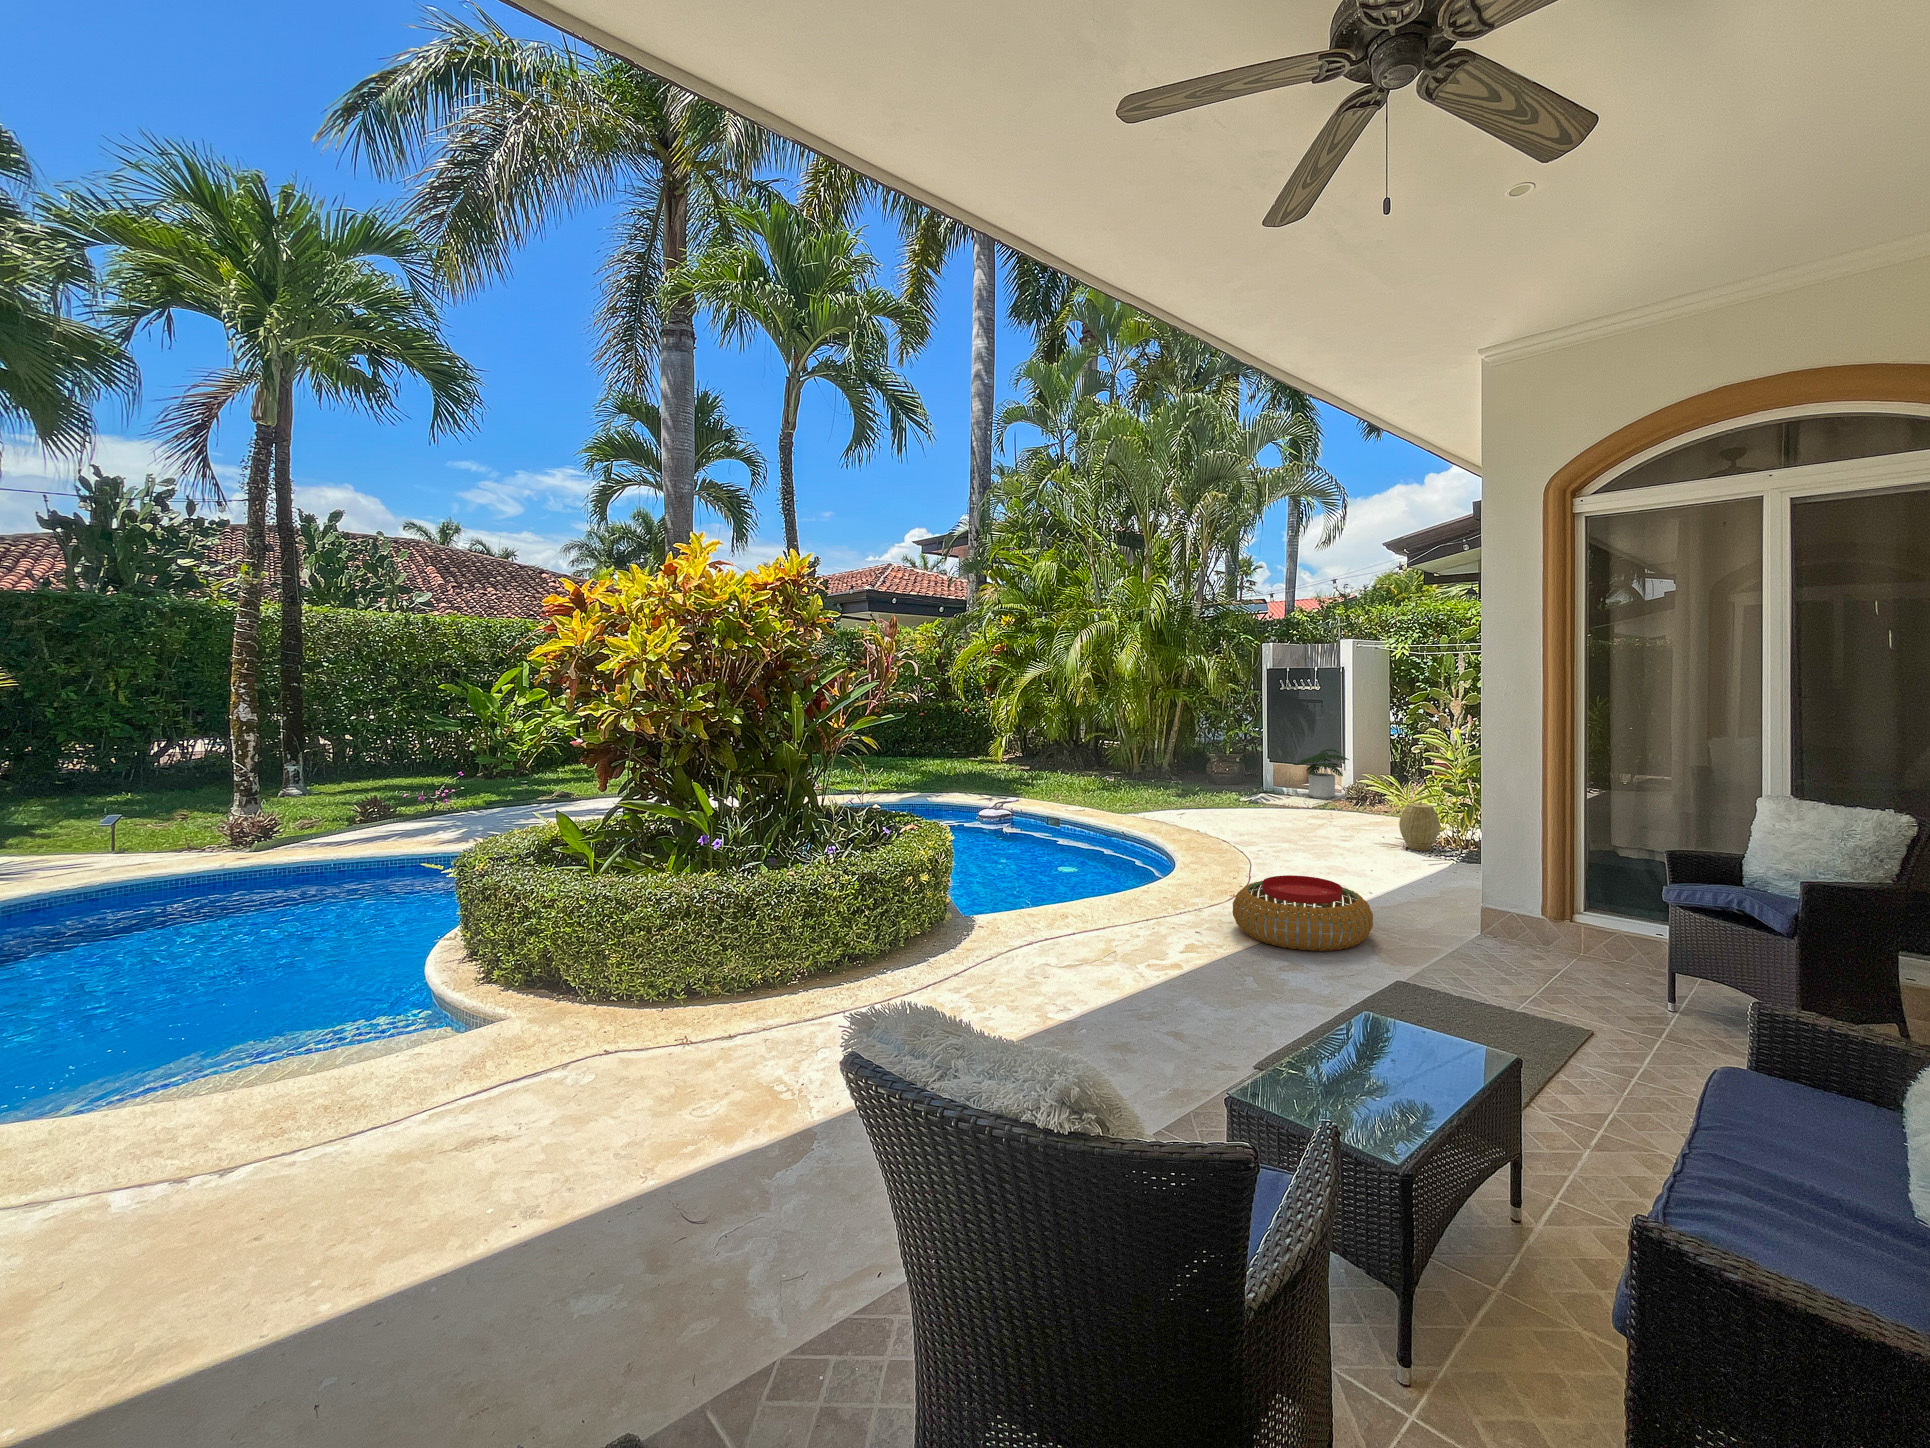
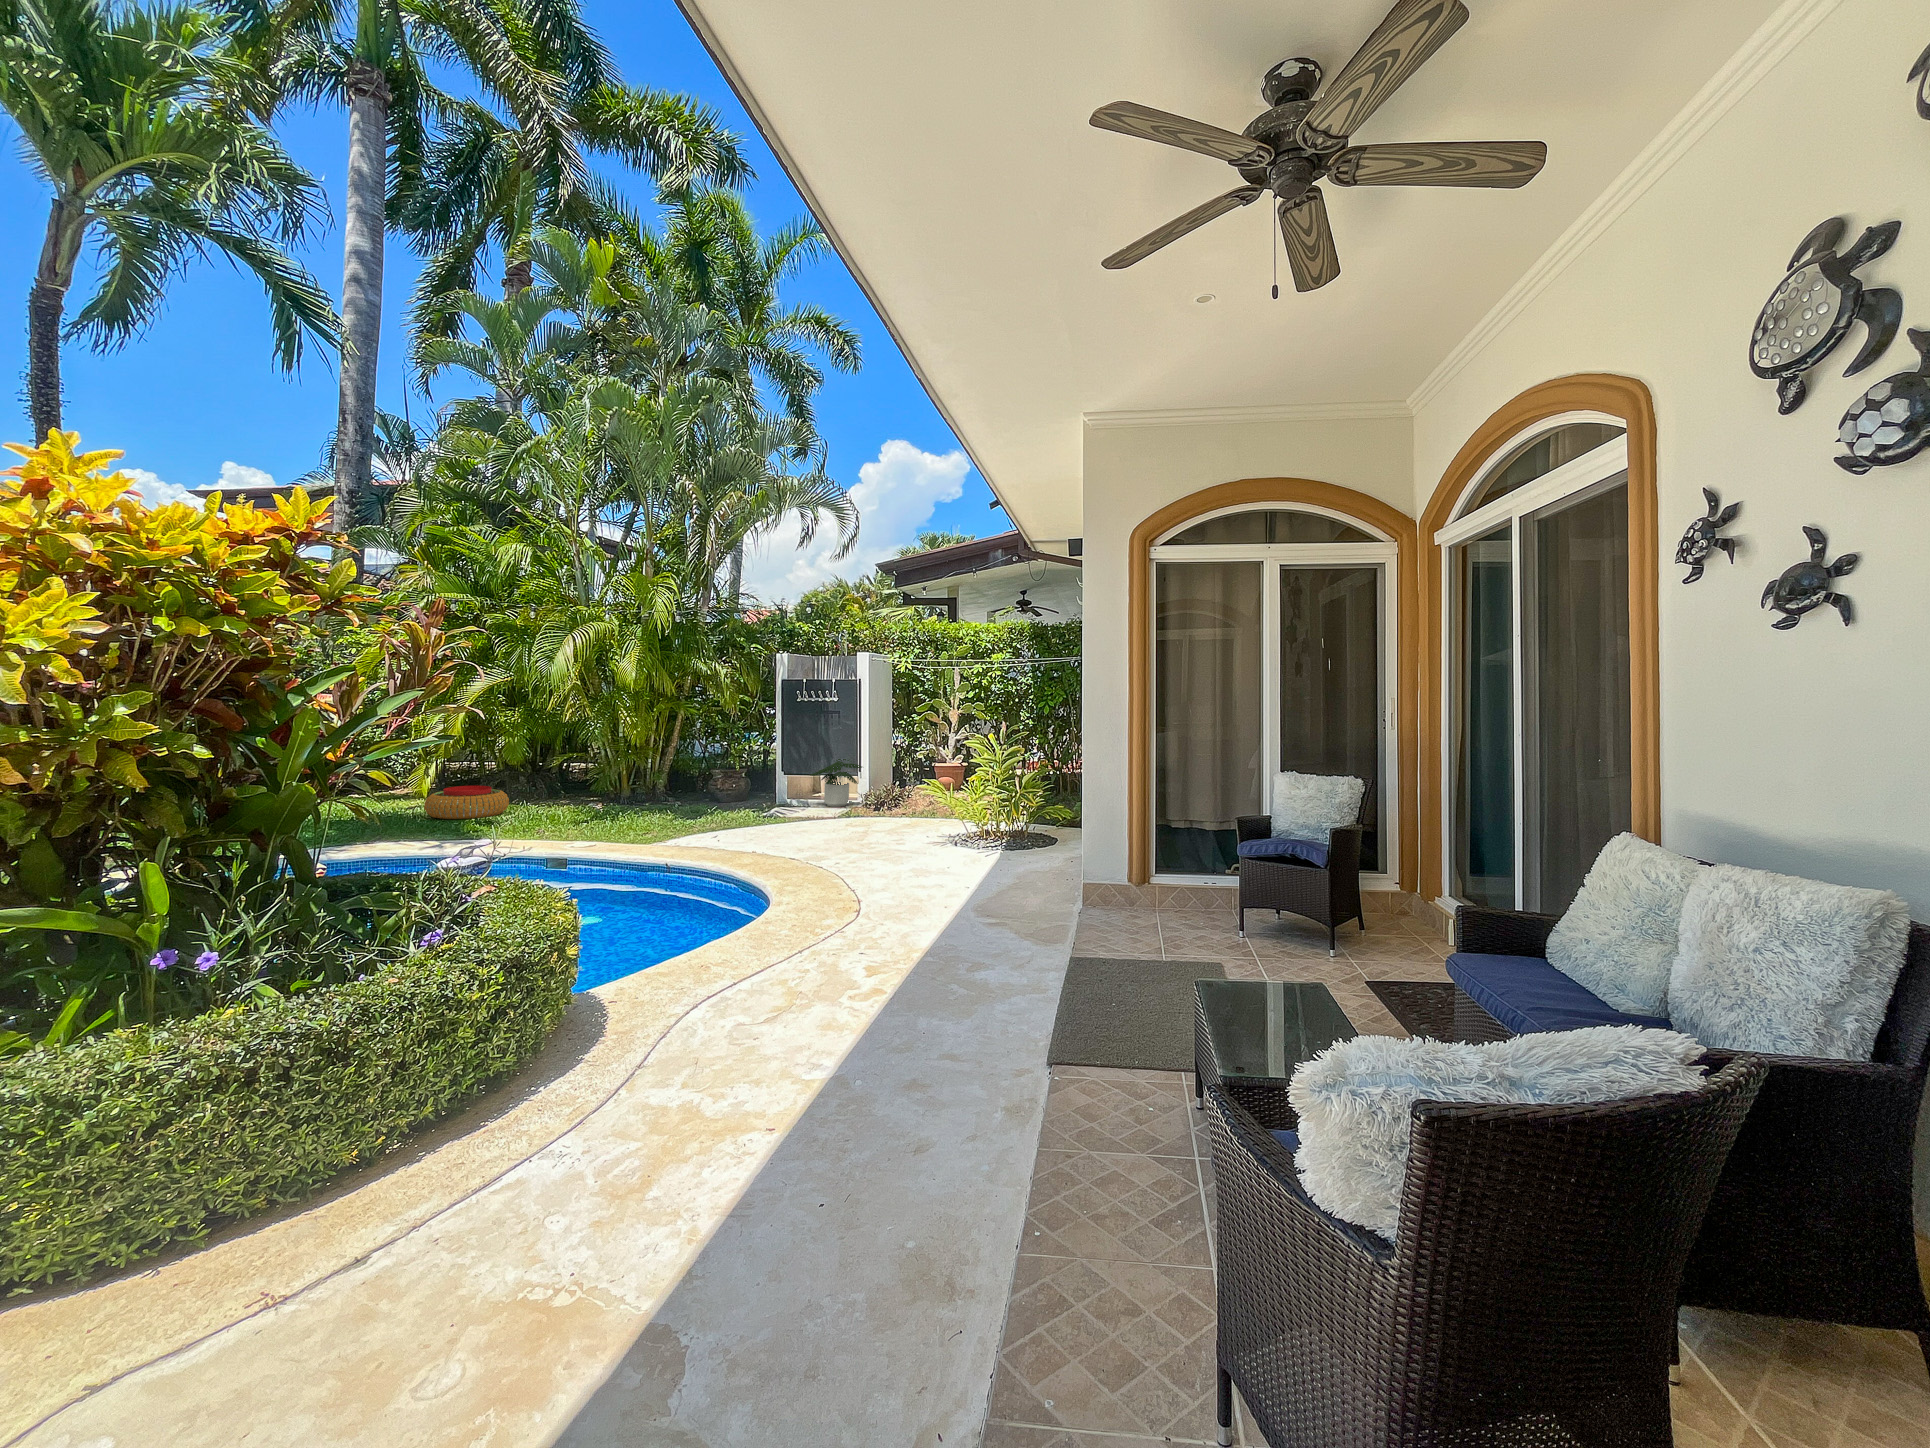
woven basket: present [1399,802,1440,851] -> none [948,803,982,847]
pouf: present [1233,875,1373,951] -> present [424,786,509,819]

